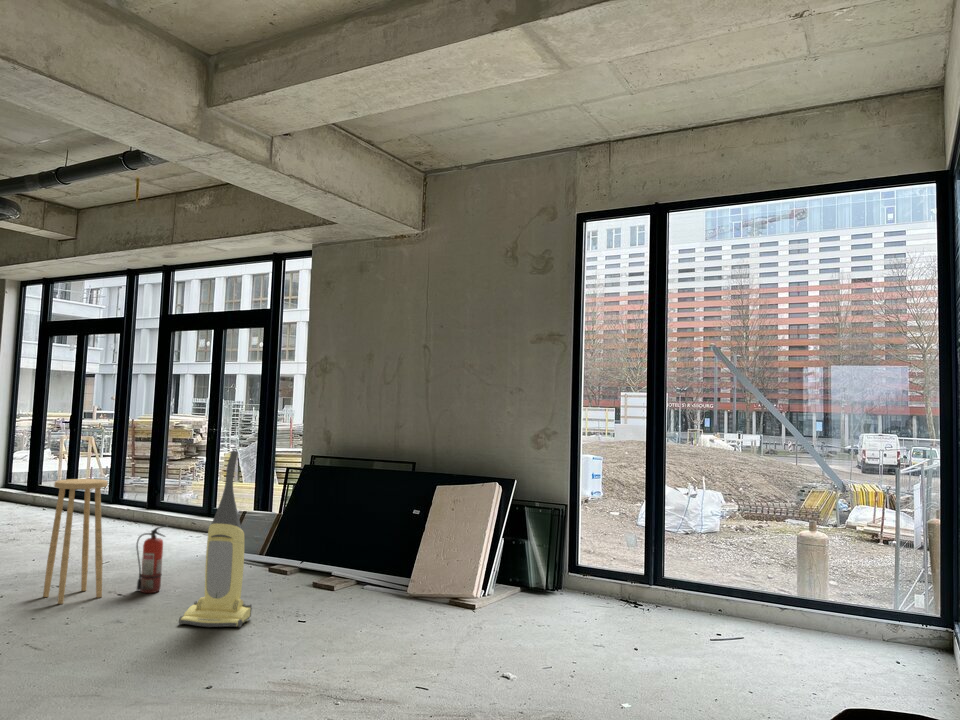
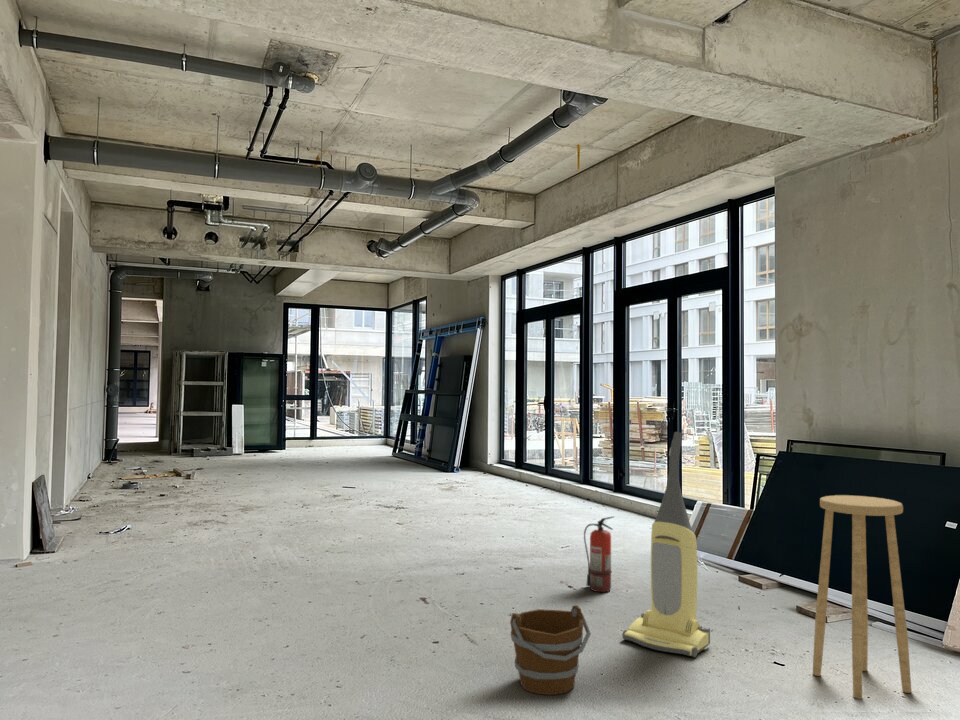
stool: present [43,479,107,604] -> present [813,495,912,699]
bucket: none [87,596,161,672] -> present [510,605,591,695]

